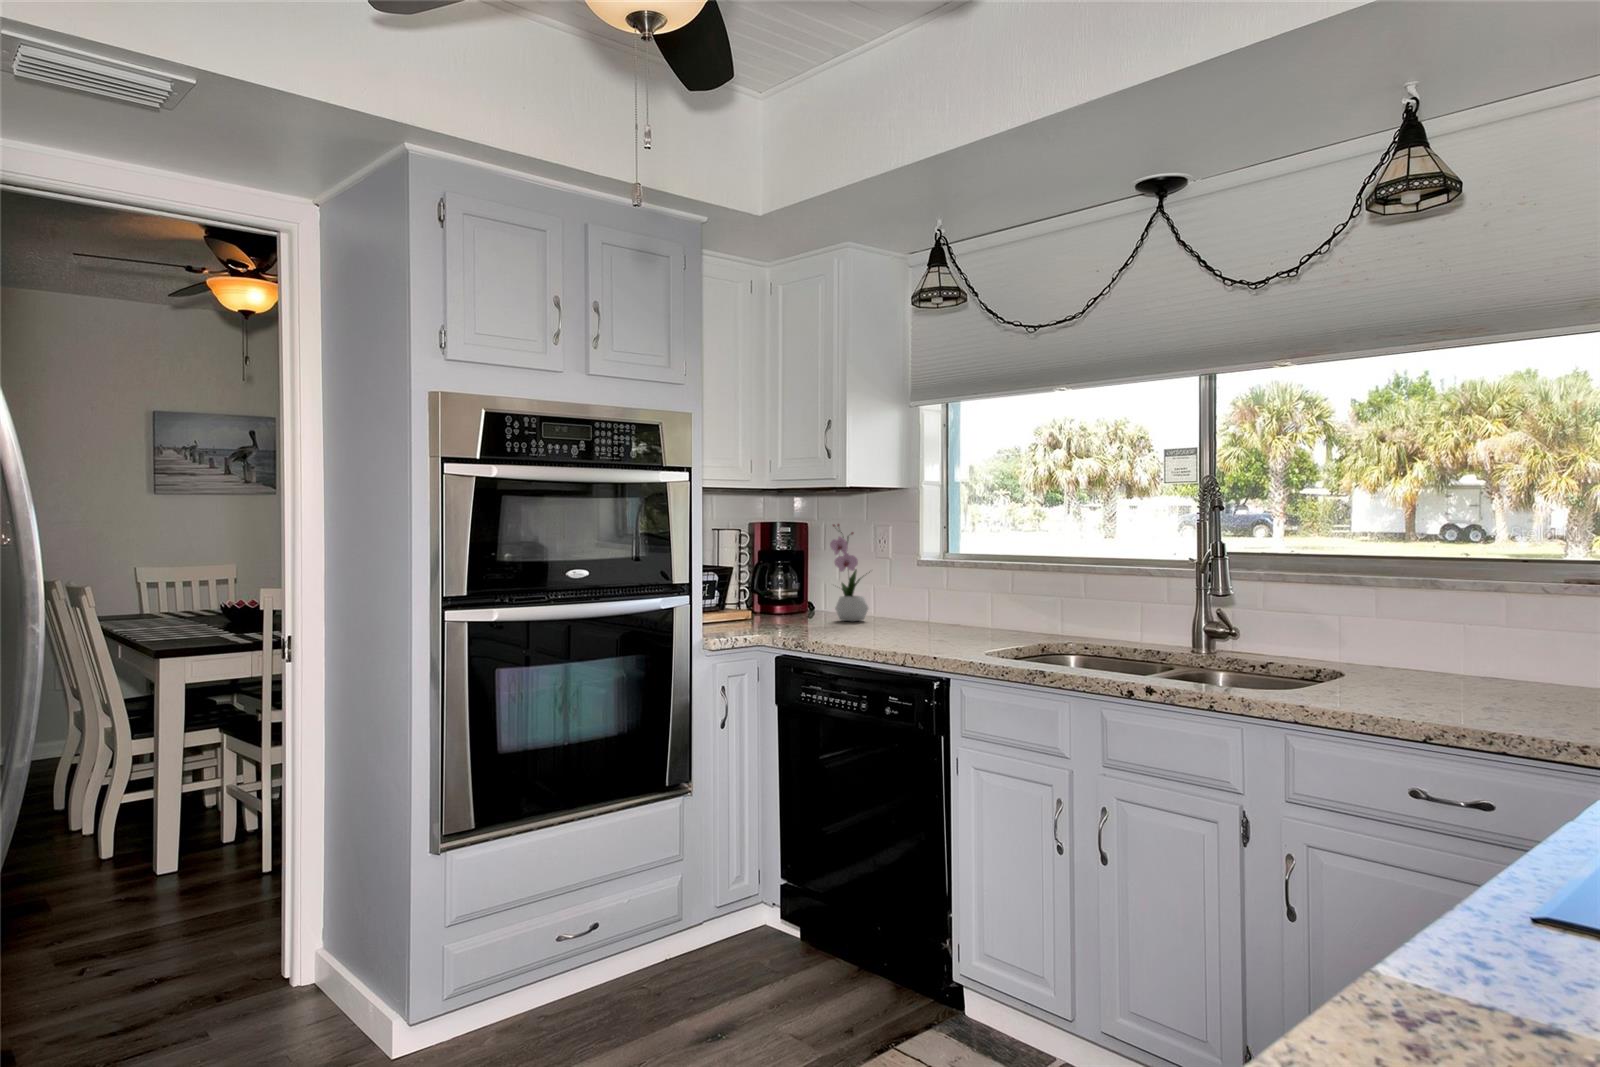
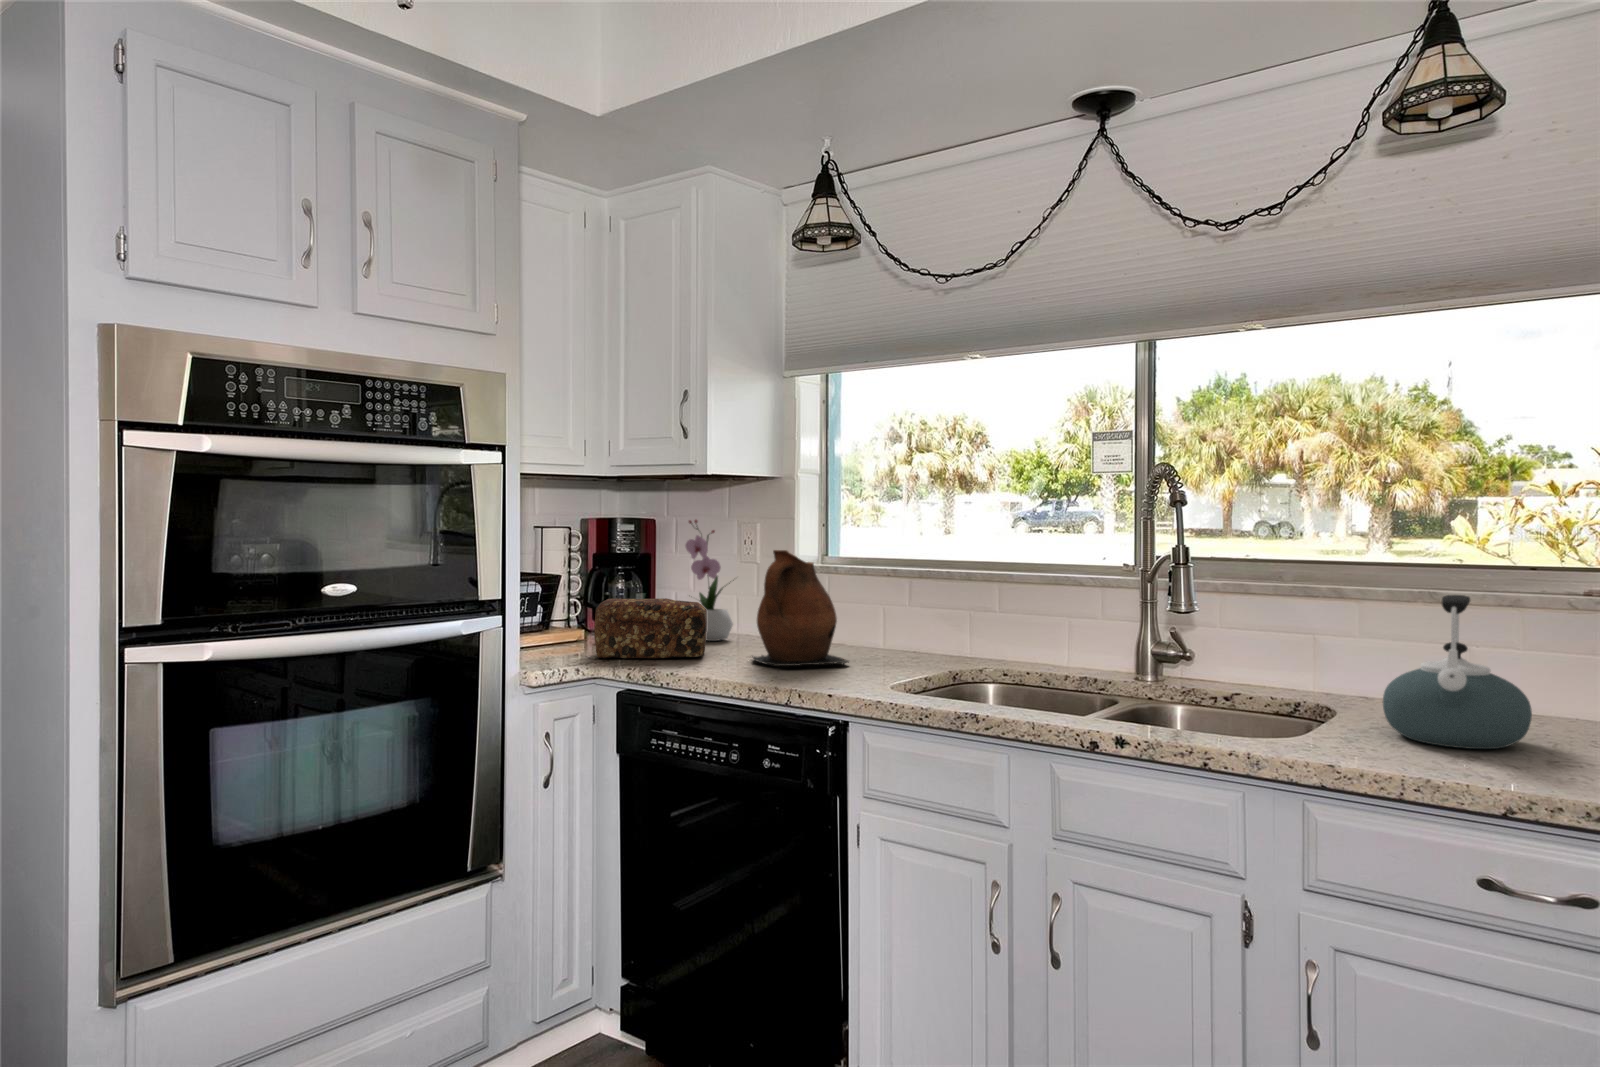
ceramic pitcher: none [876,547,958,639] -> present [752,550,849,666]
kettle: none [1365,579,1482,699] -> present [1383,595,1532,749]
bread loaf: none [758,585,845,632] -> present [595,598,707,659]

